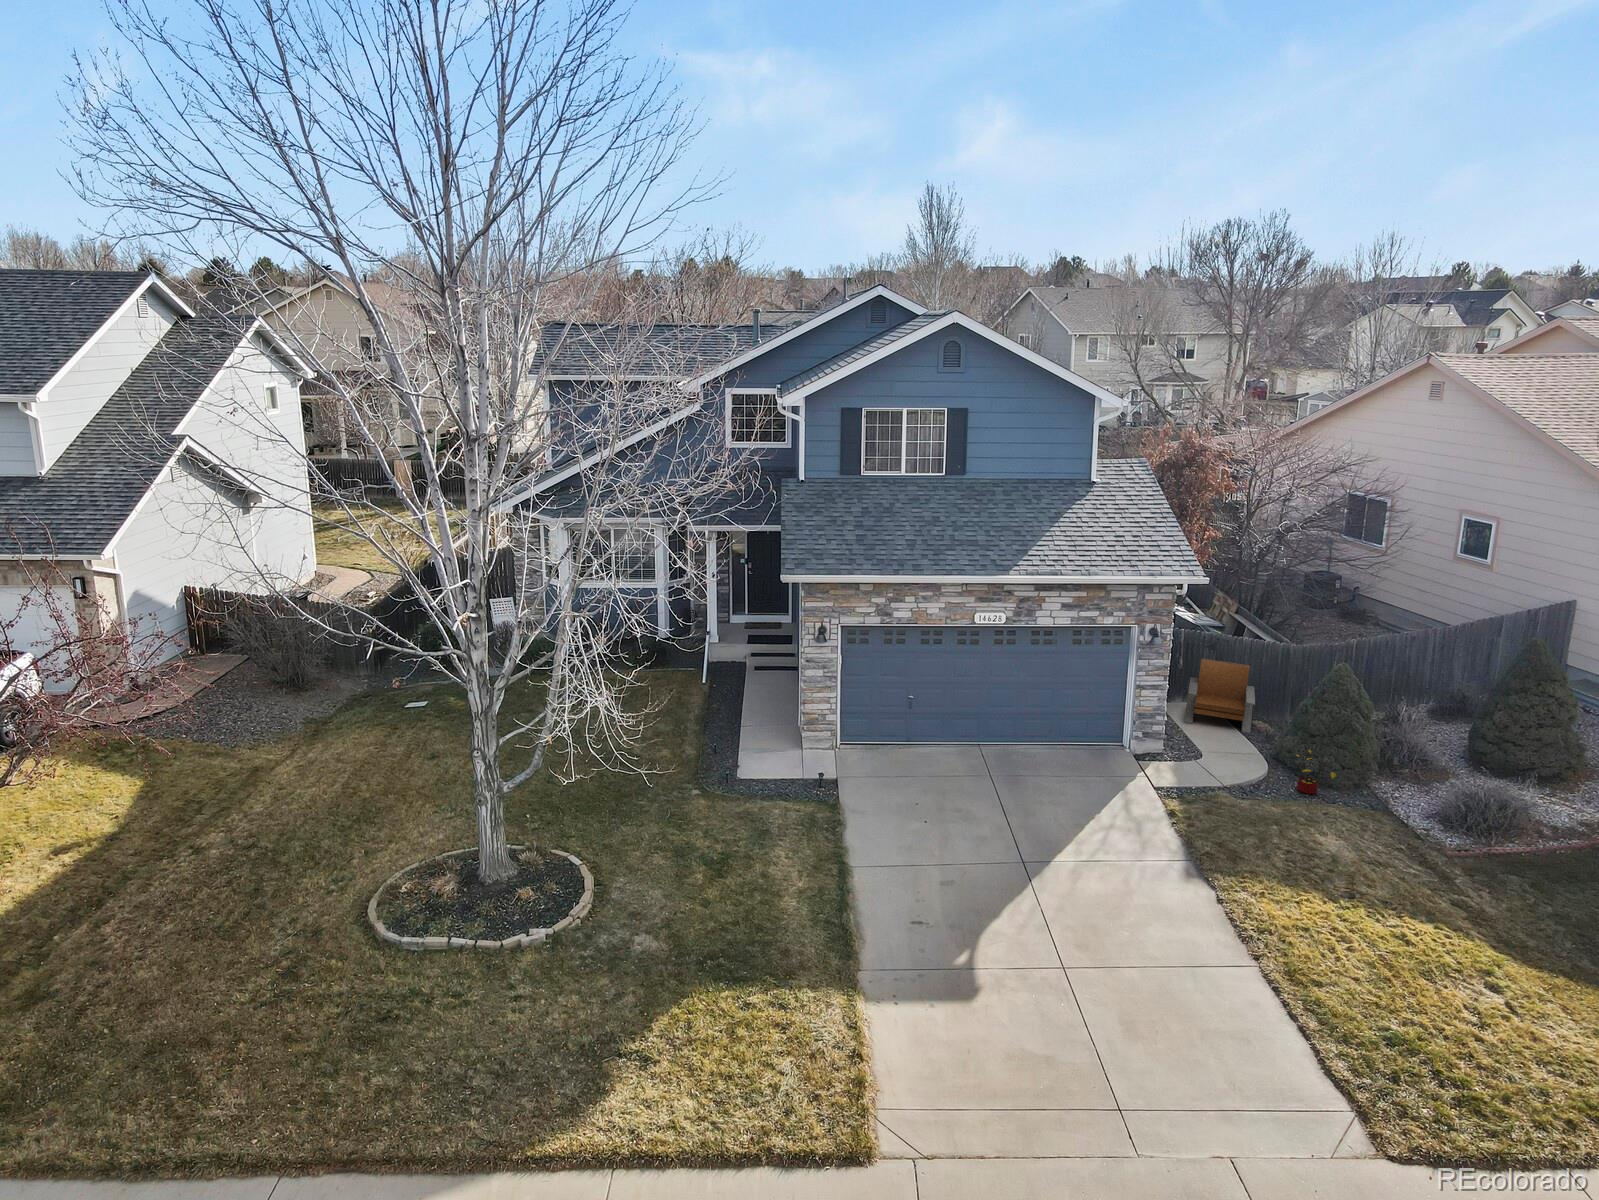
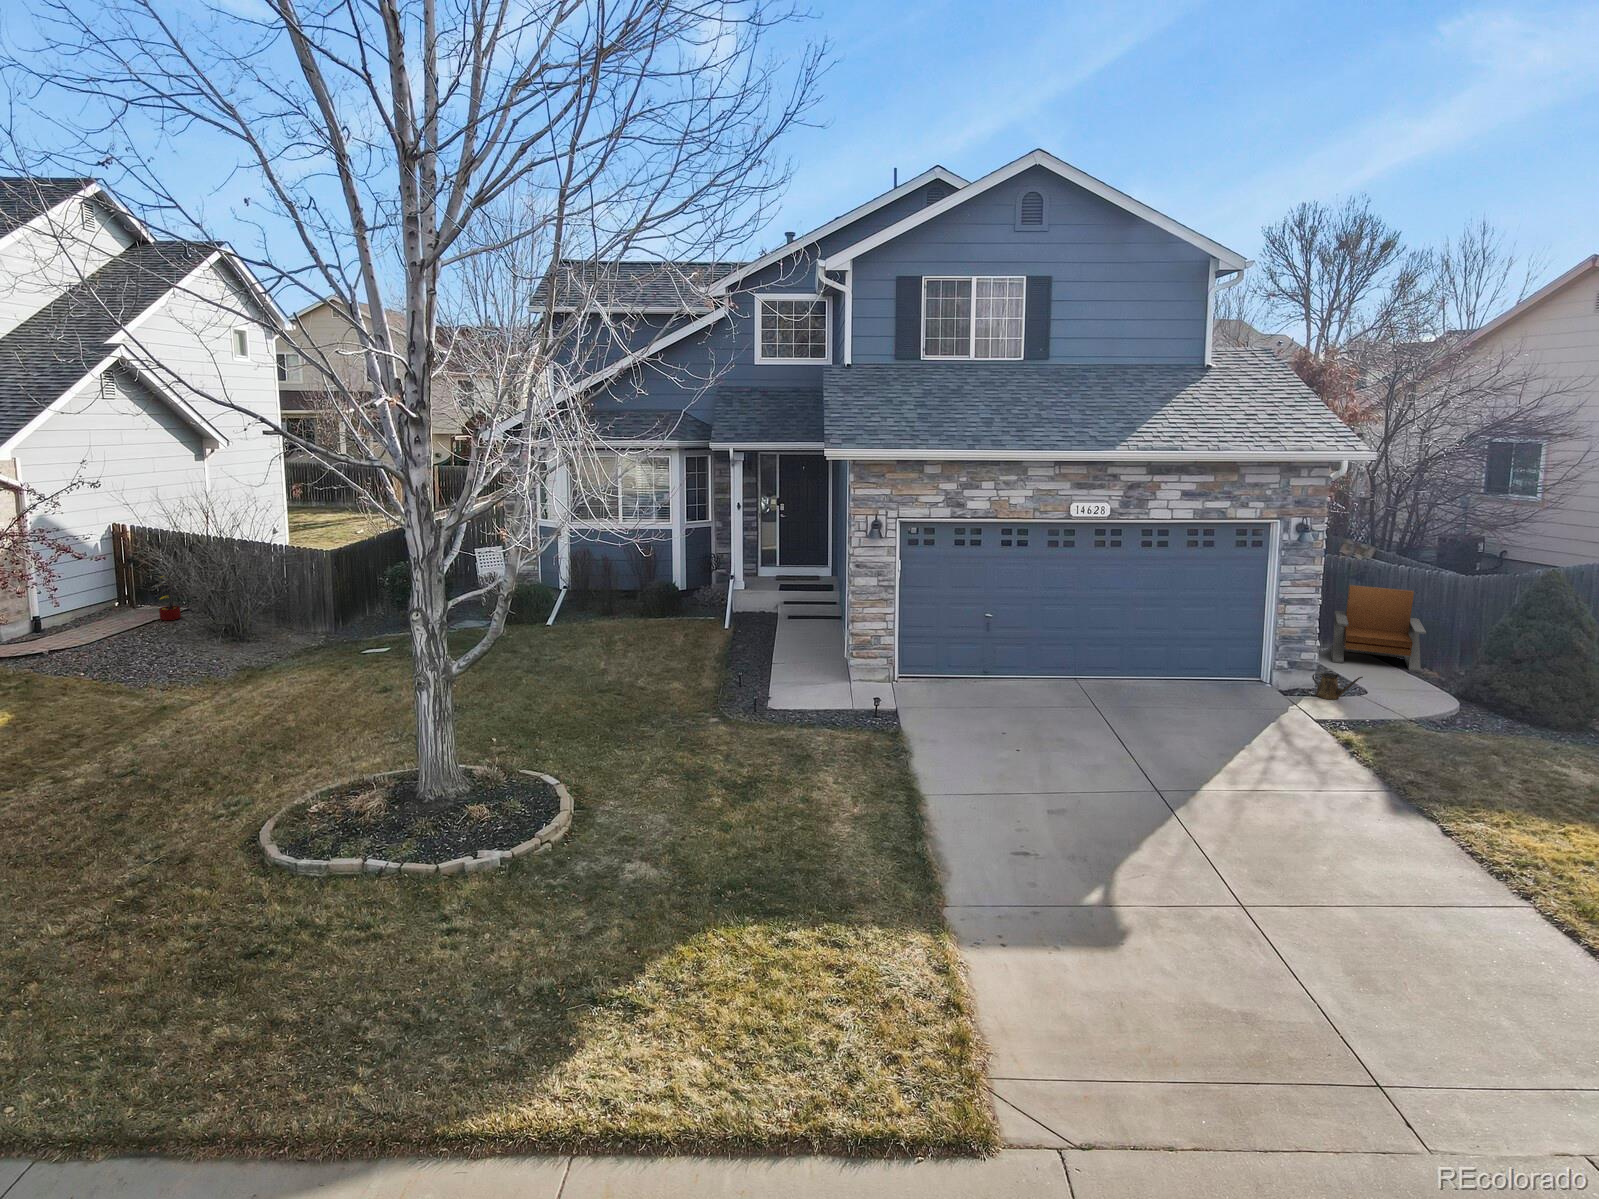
watering can: none [1160,743,1196,766] -> present [1312,672,1363,700]
decorative plant: present [1296,745,1337,794] -> present [159,576,181,620]

